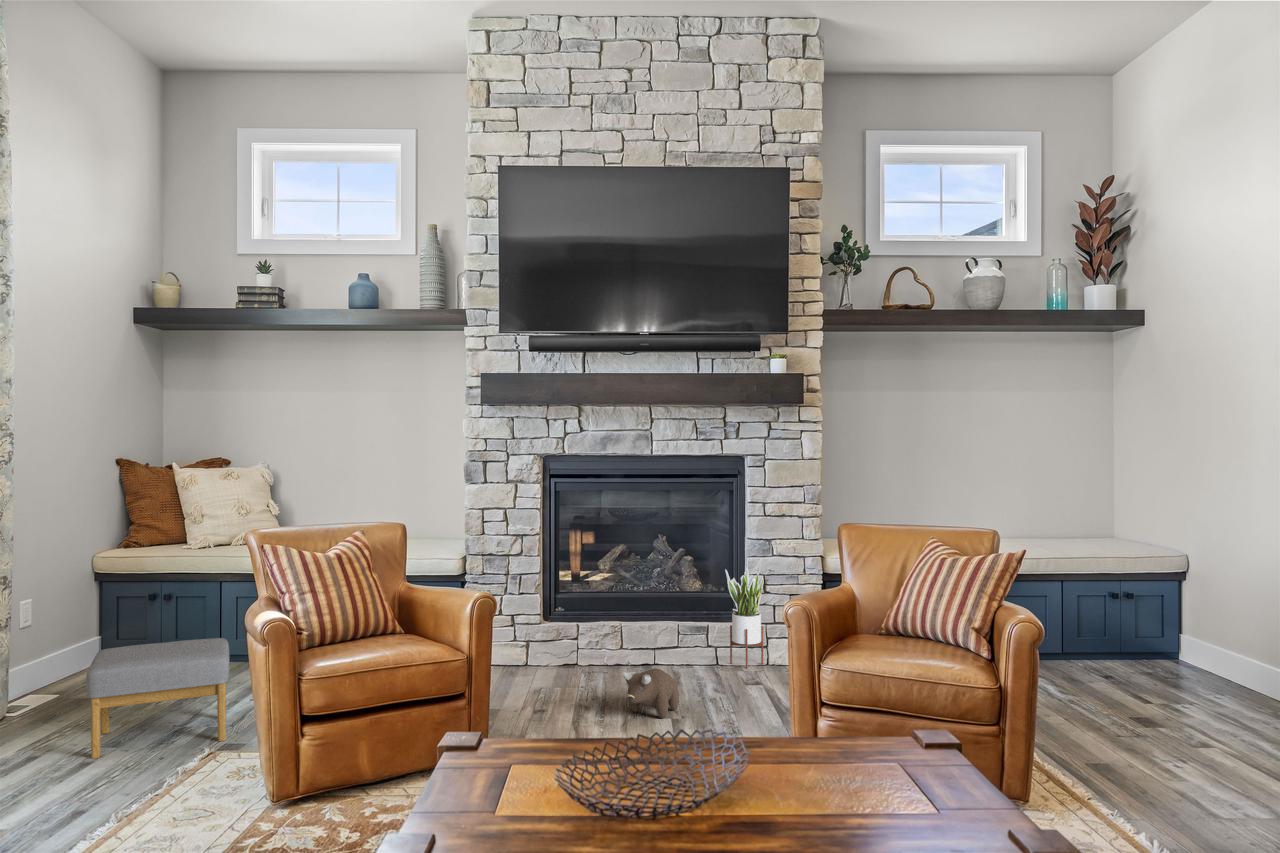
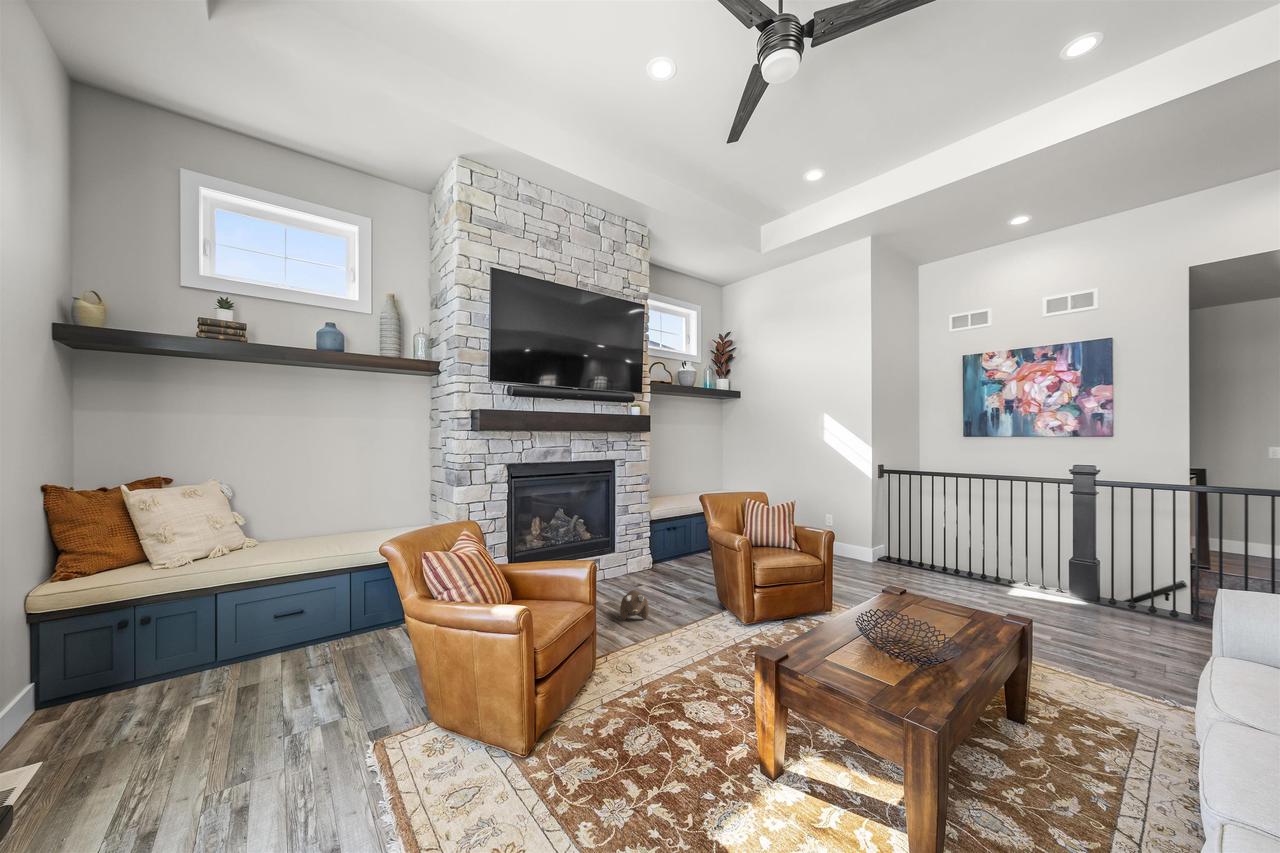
potted plant: present [725,568,764,668] -> none [614,523,631,581]
footstool: present [86,638,229,759] -> none [191,645,371,817]

